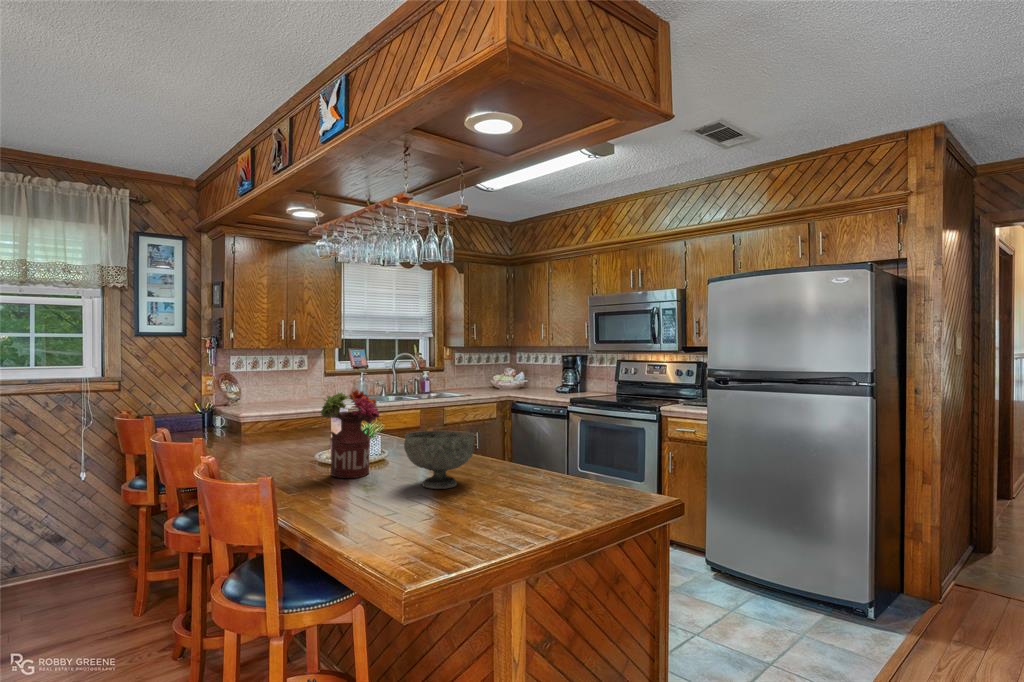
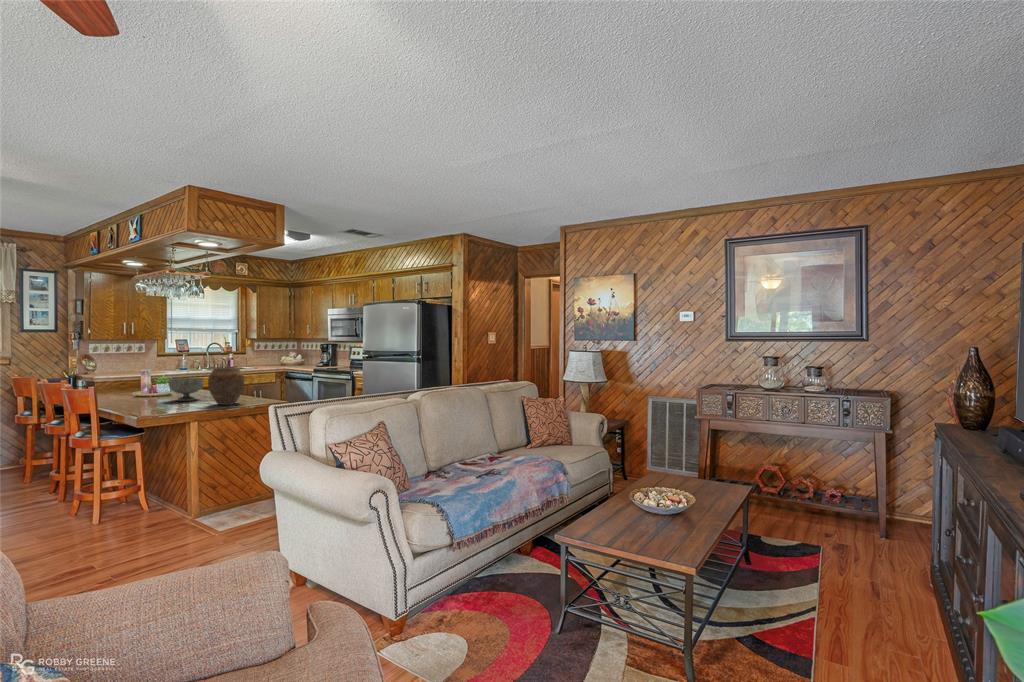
flower arrangement: present [320,390,380,478] -> none [129,360,161,400]
vase: none [517,413,598,515] -> present [208,367,244,405]

